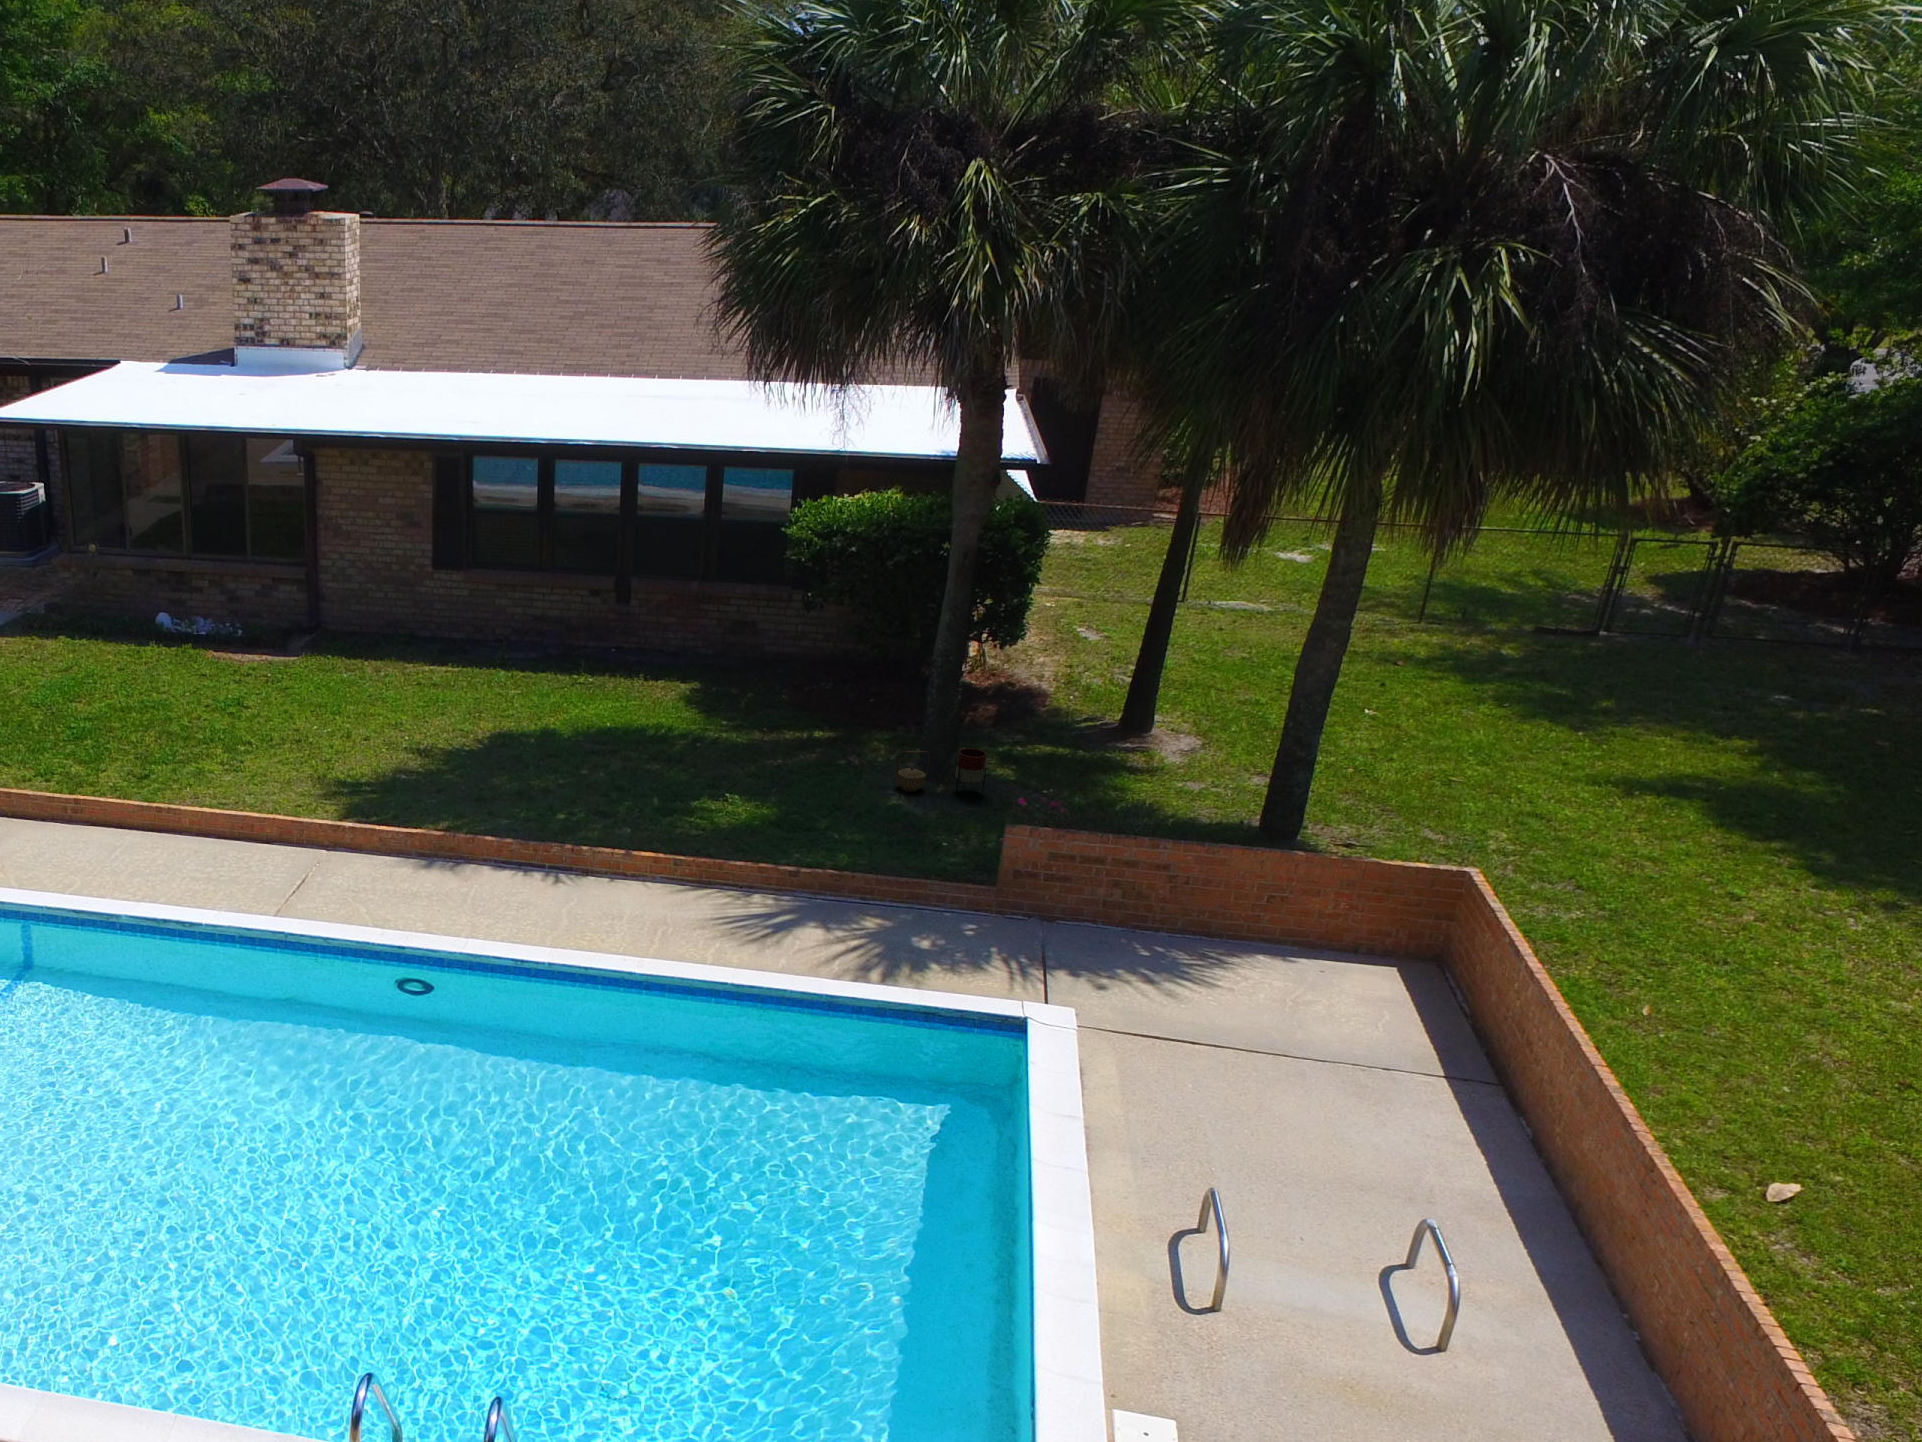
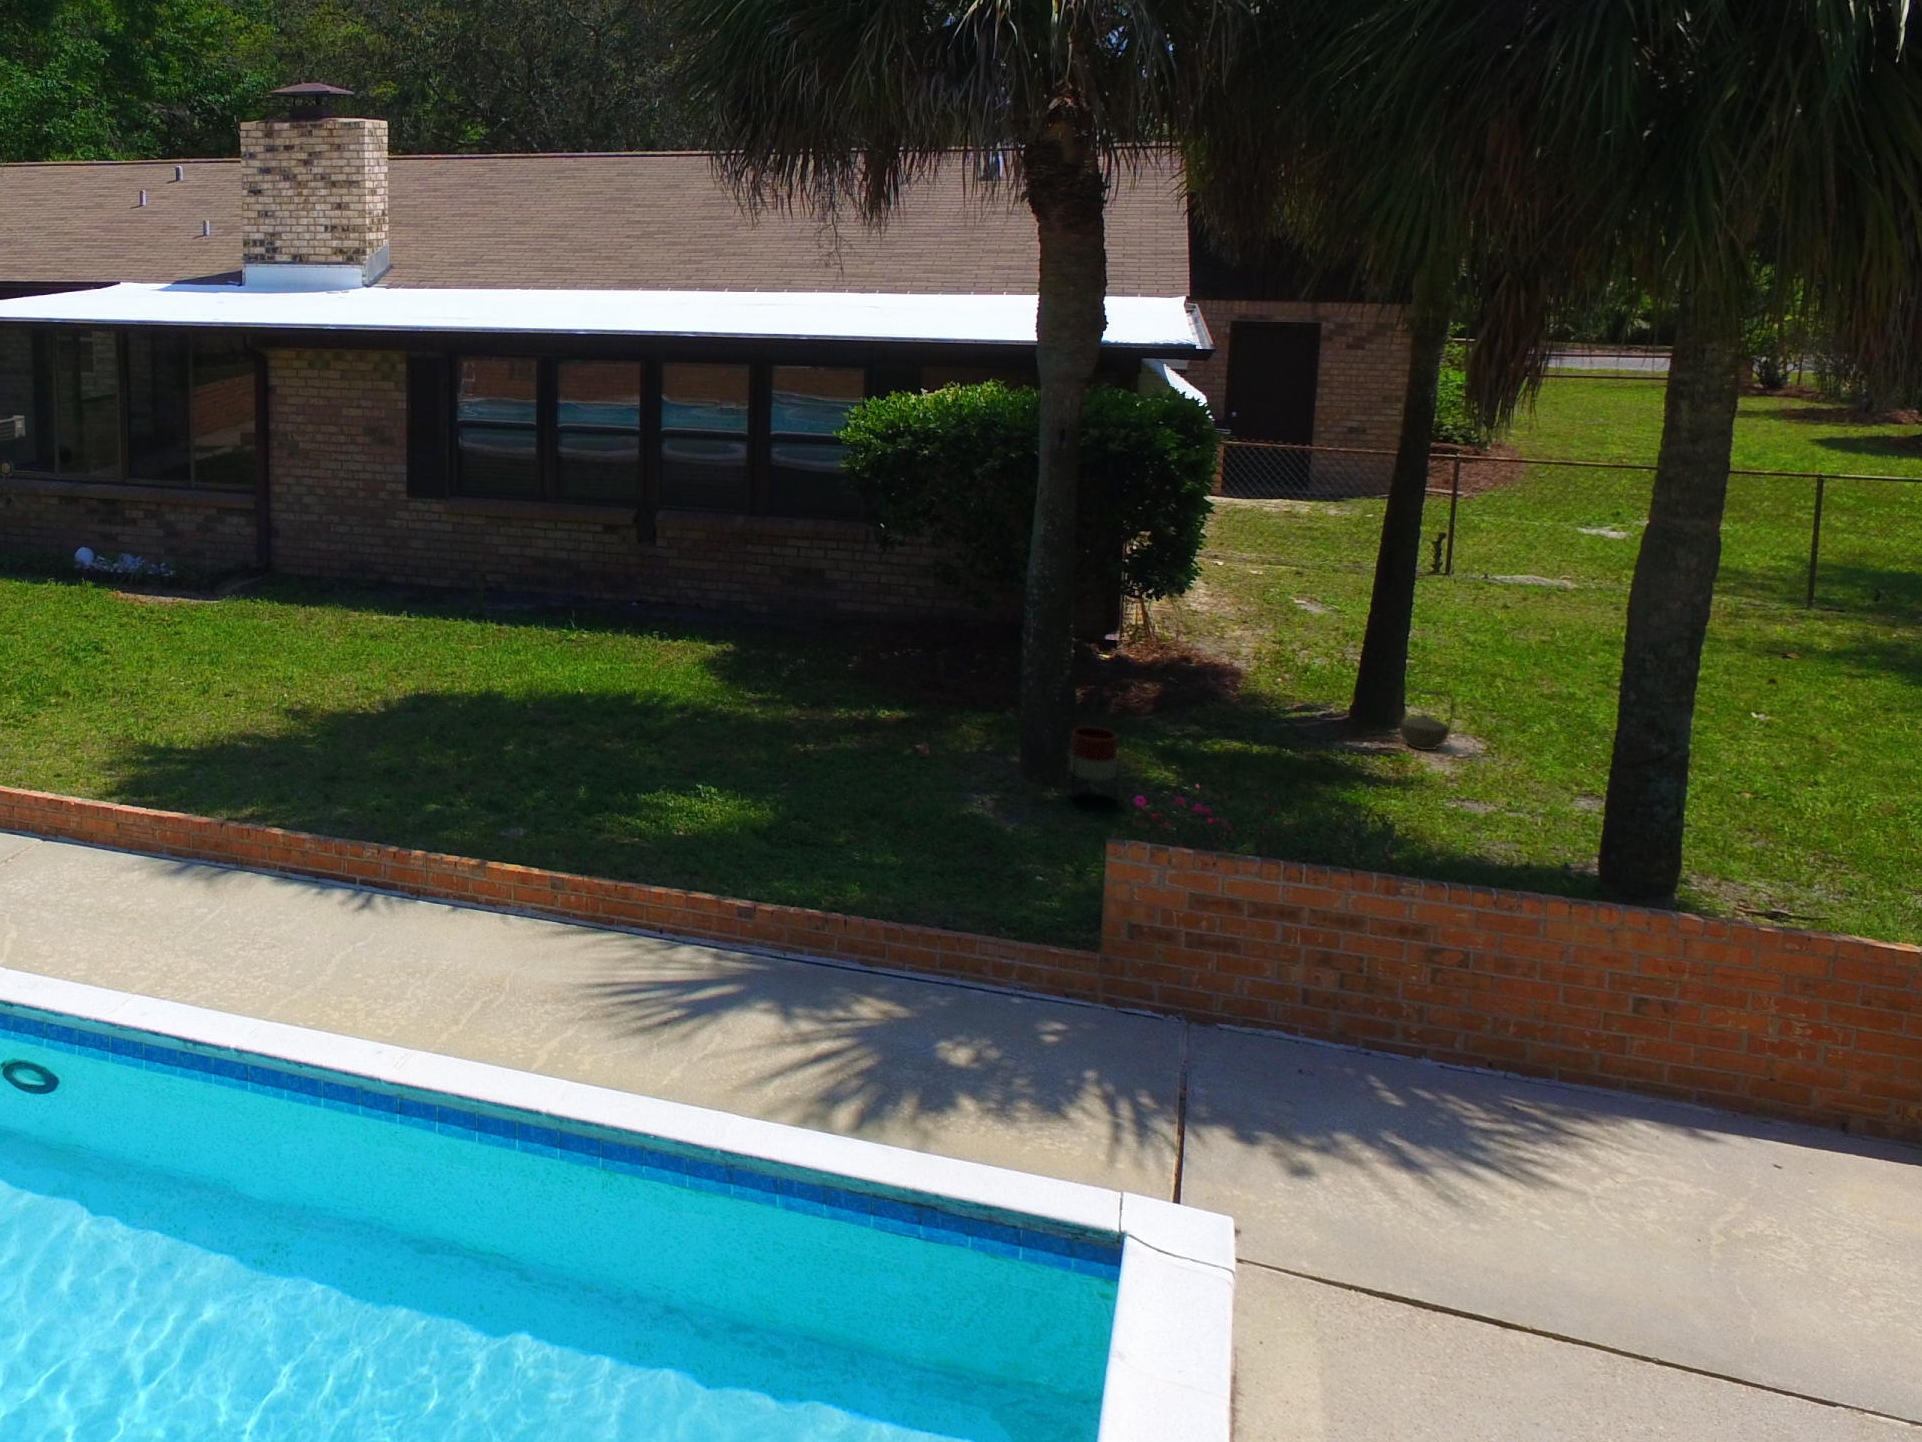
basket: present [897,751,931,792] -> present [1397,689,1454,750]

